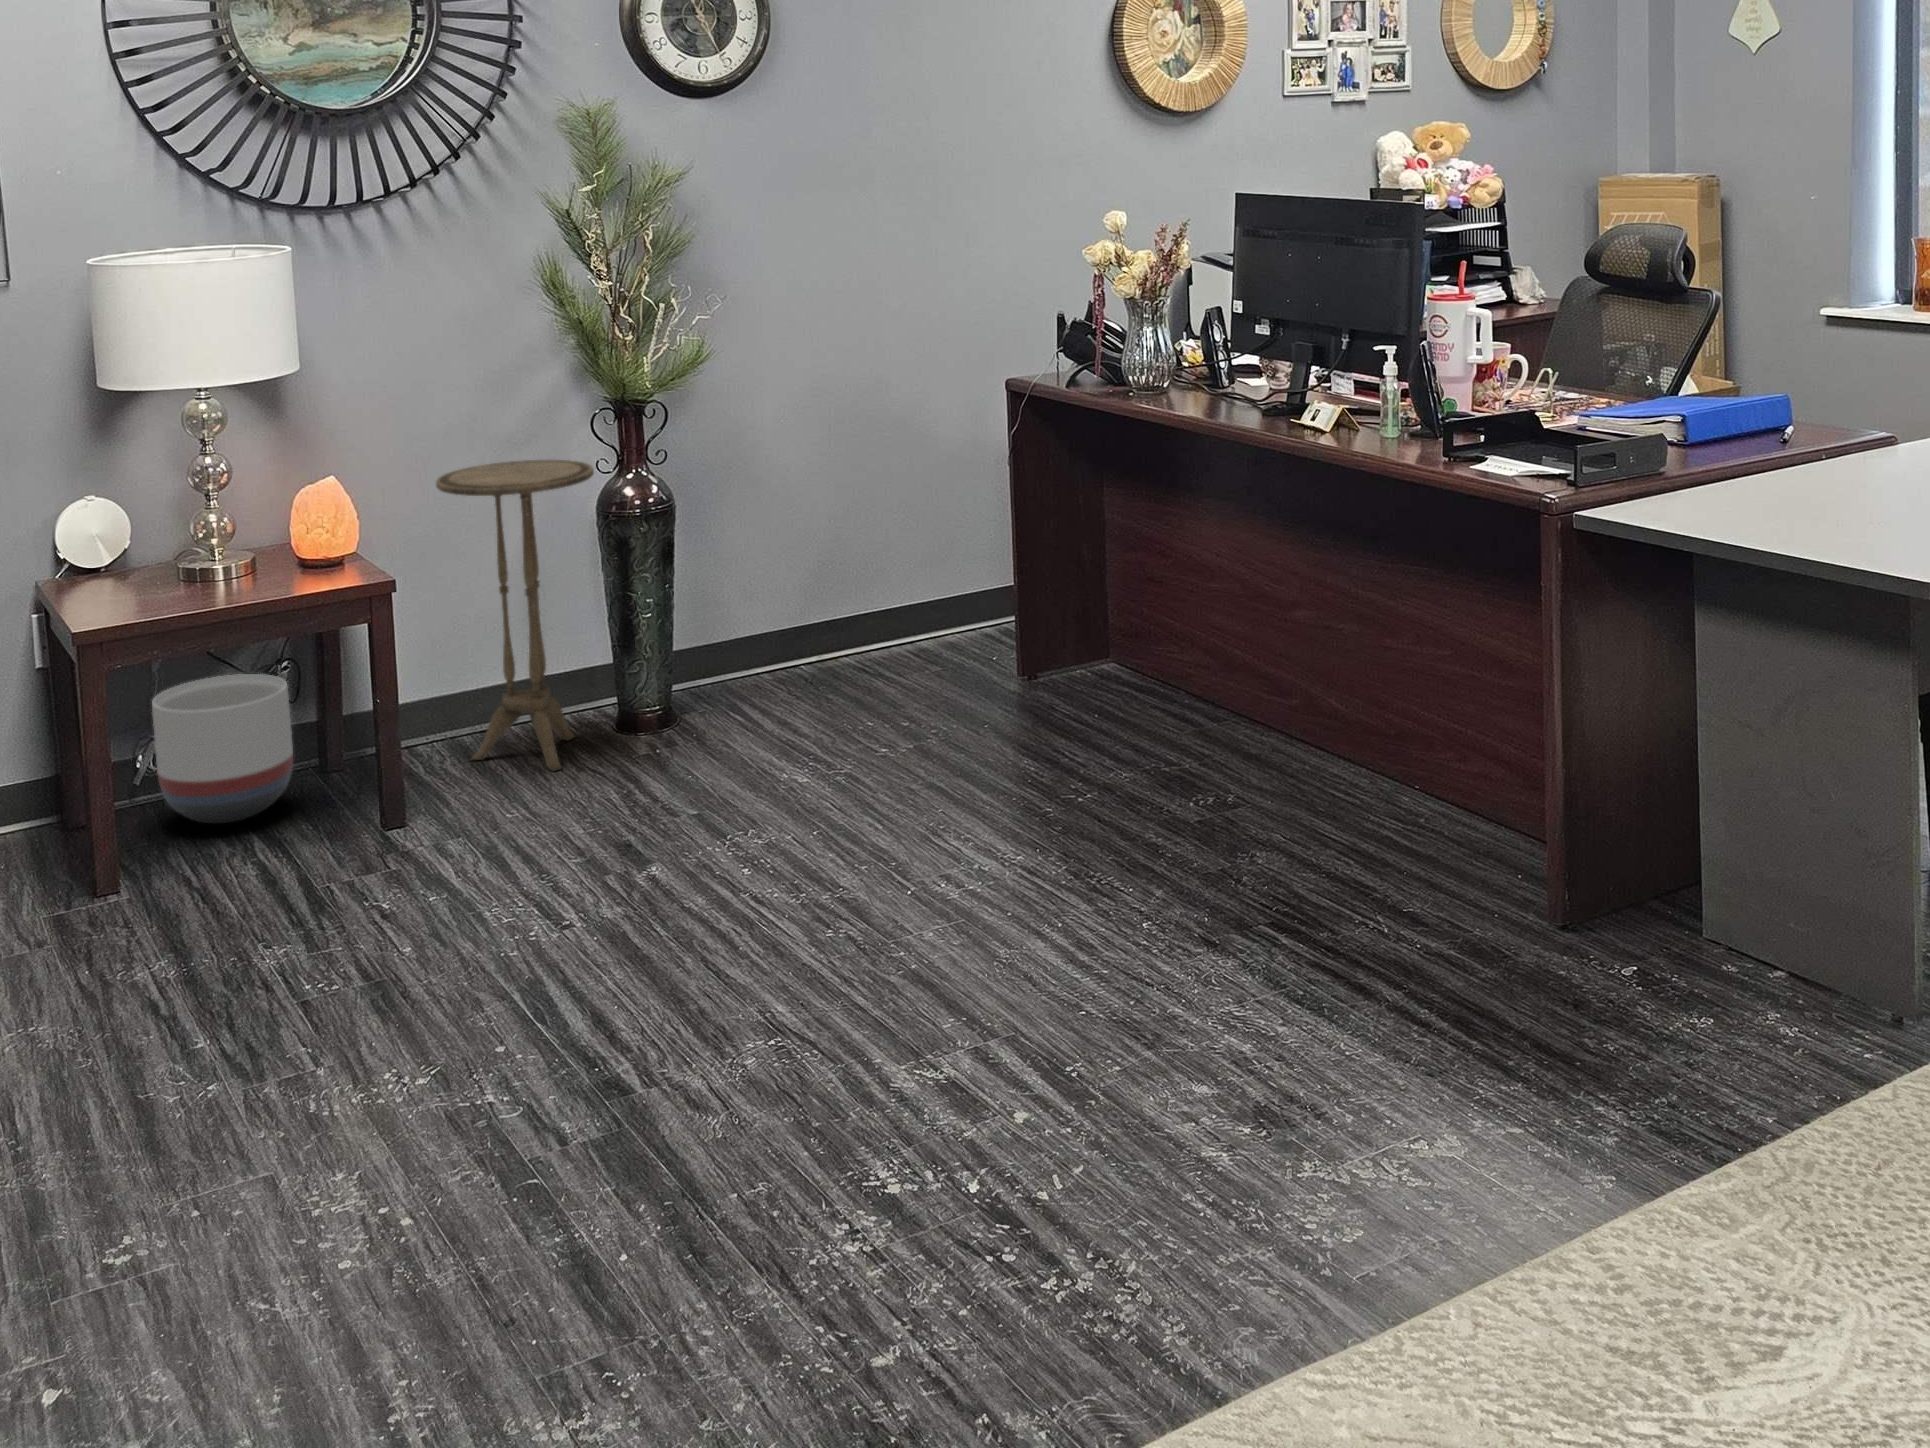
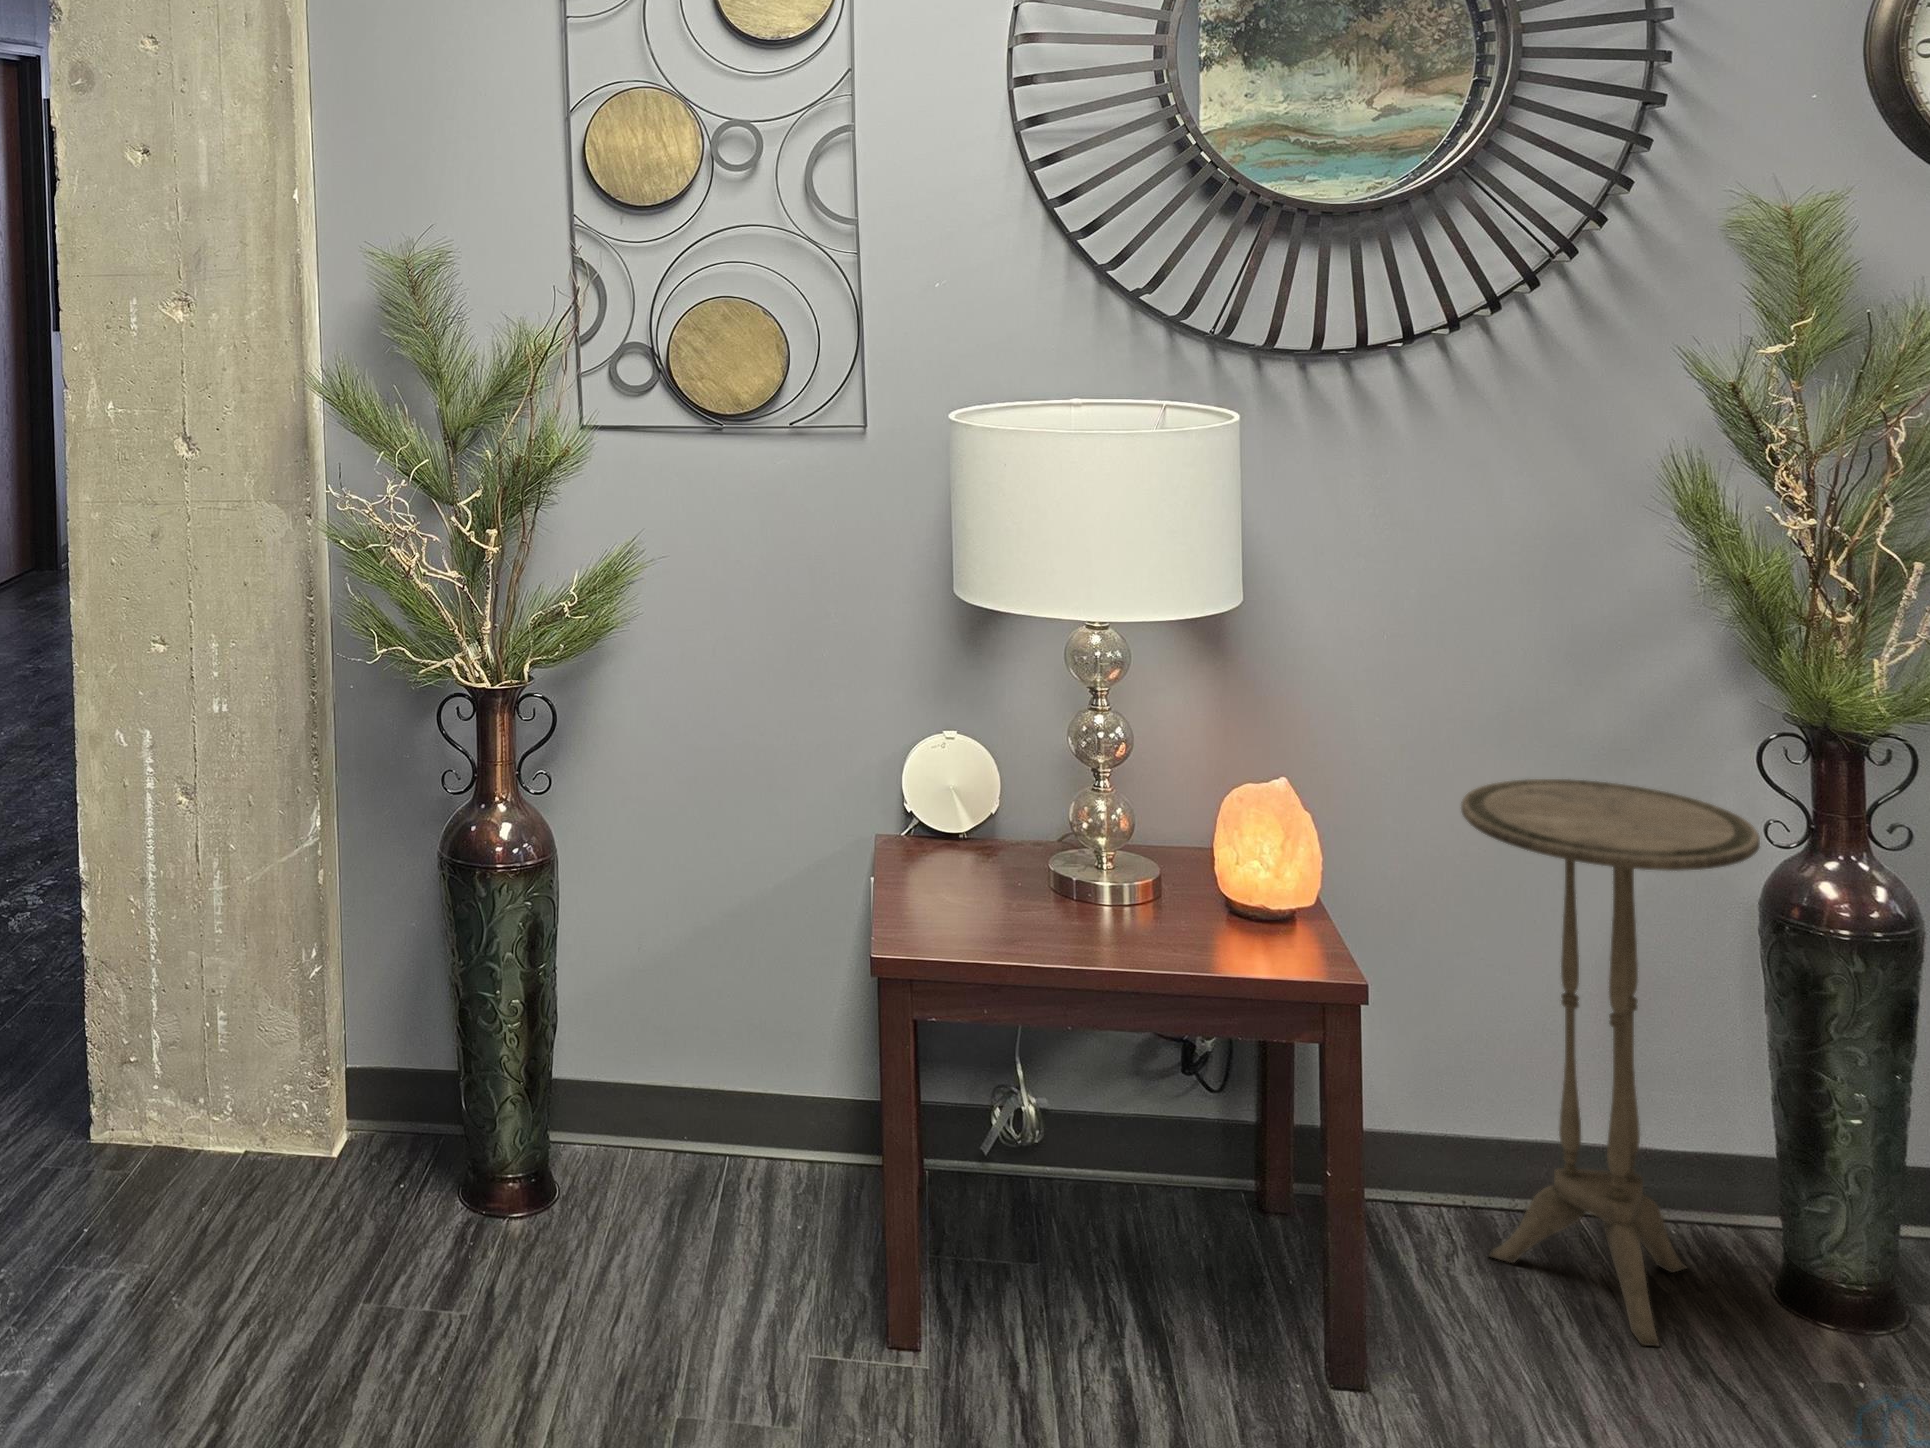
planter: present [152,674,293,823] -> none [1002,1016,1198,1255]

